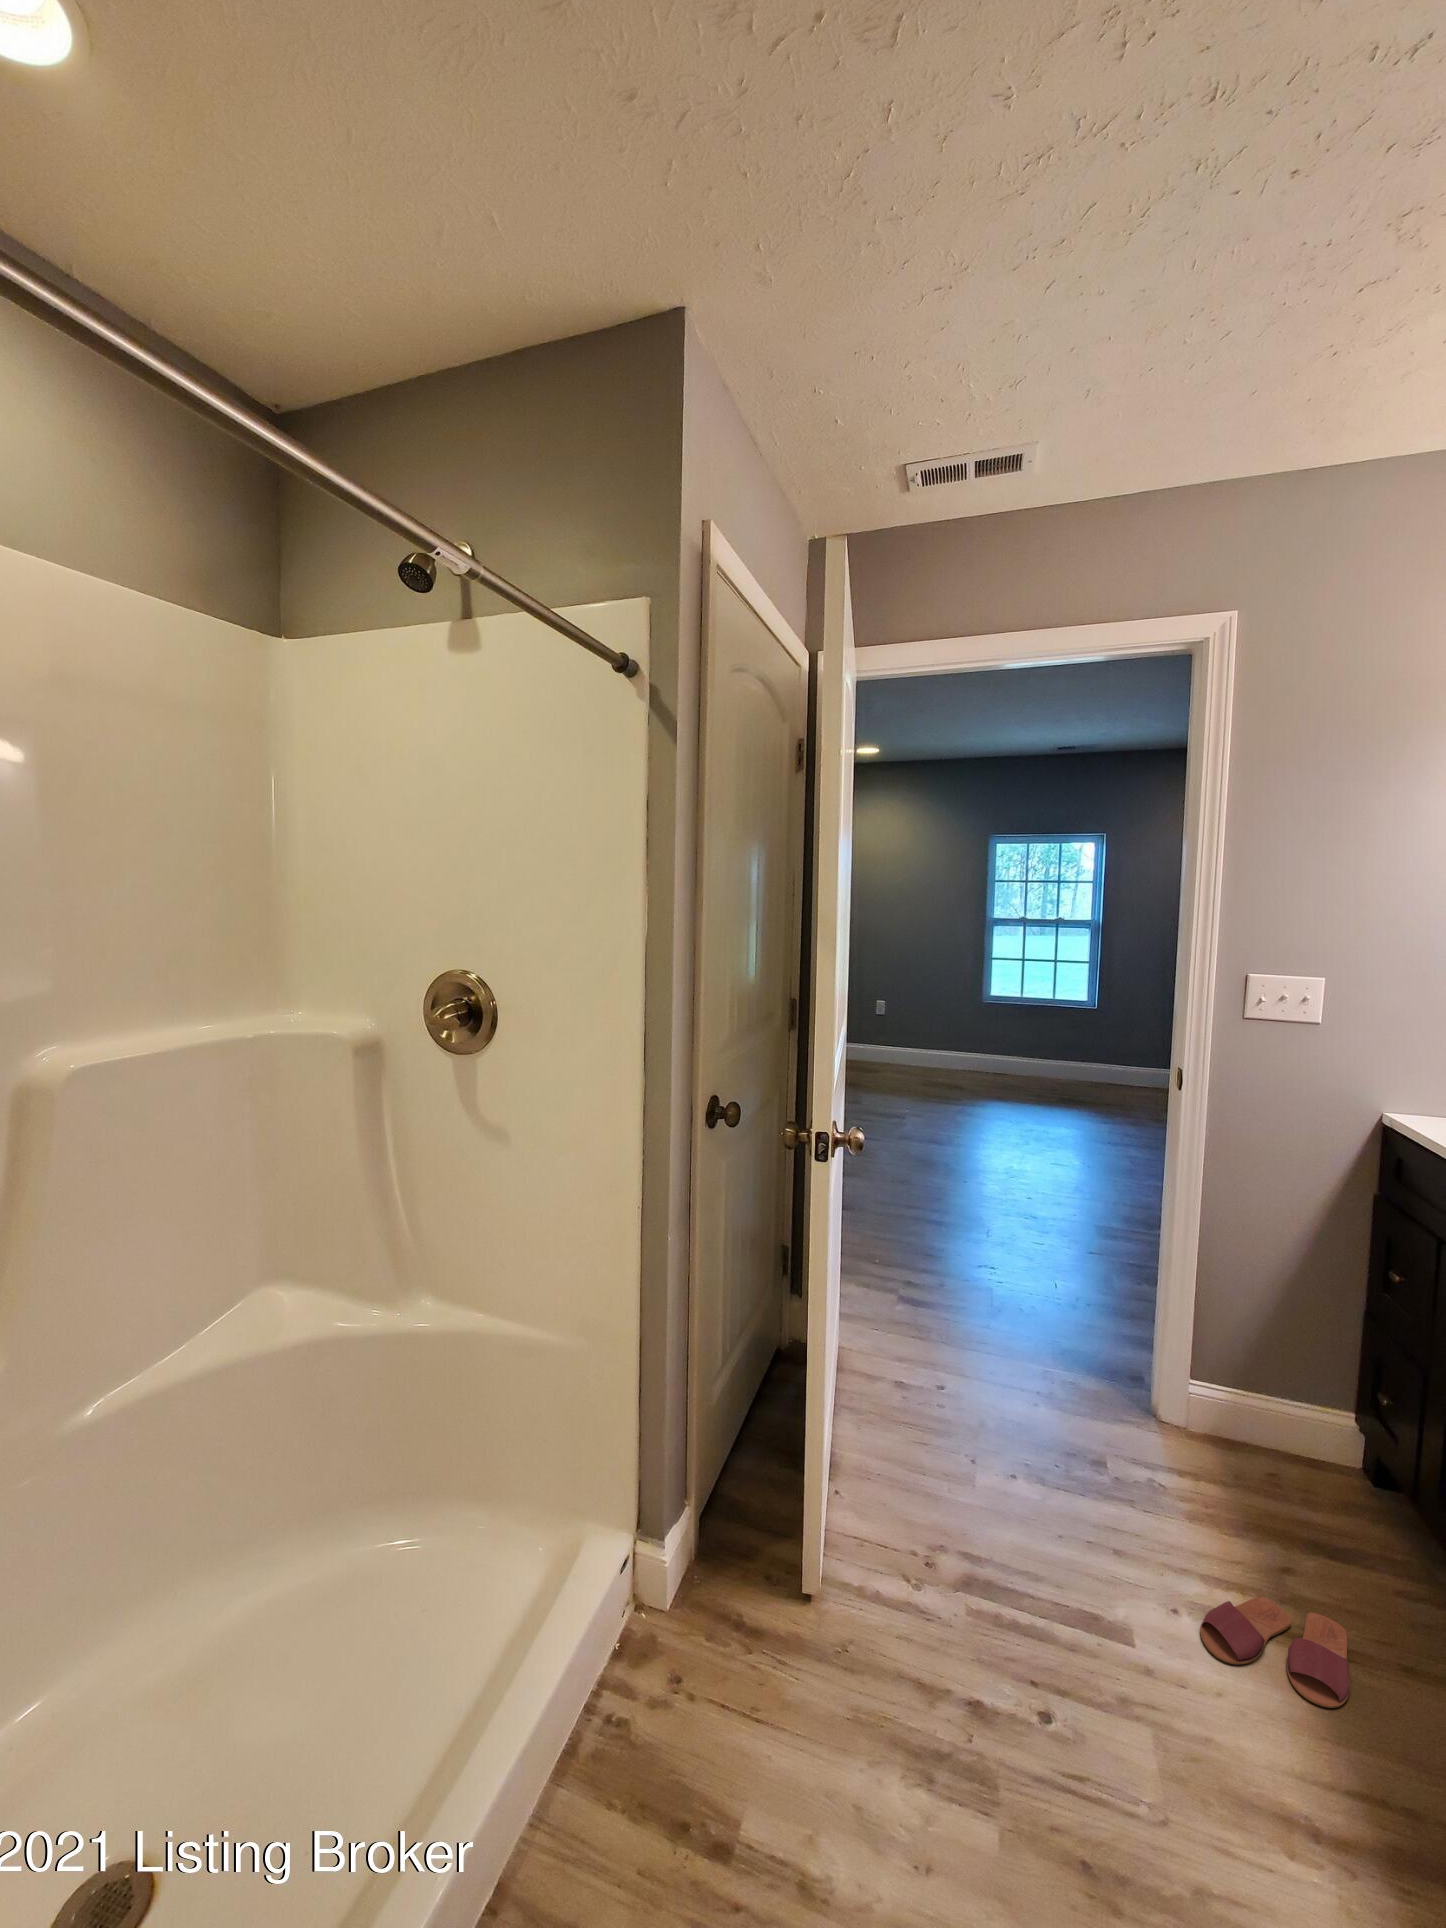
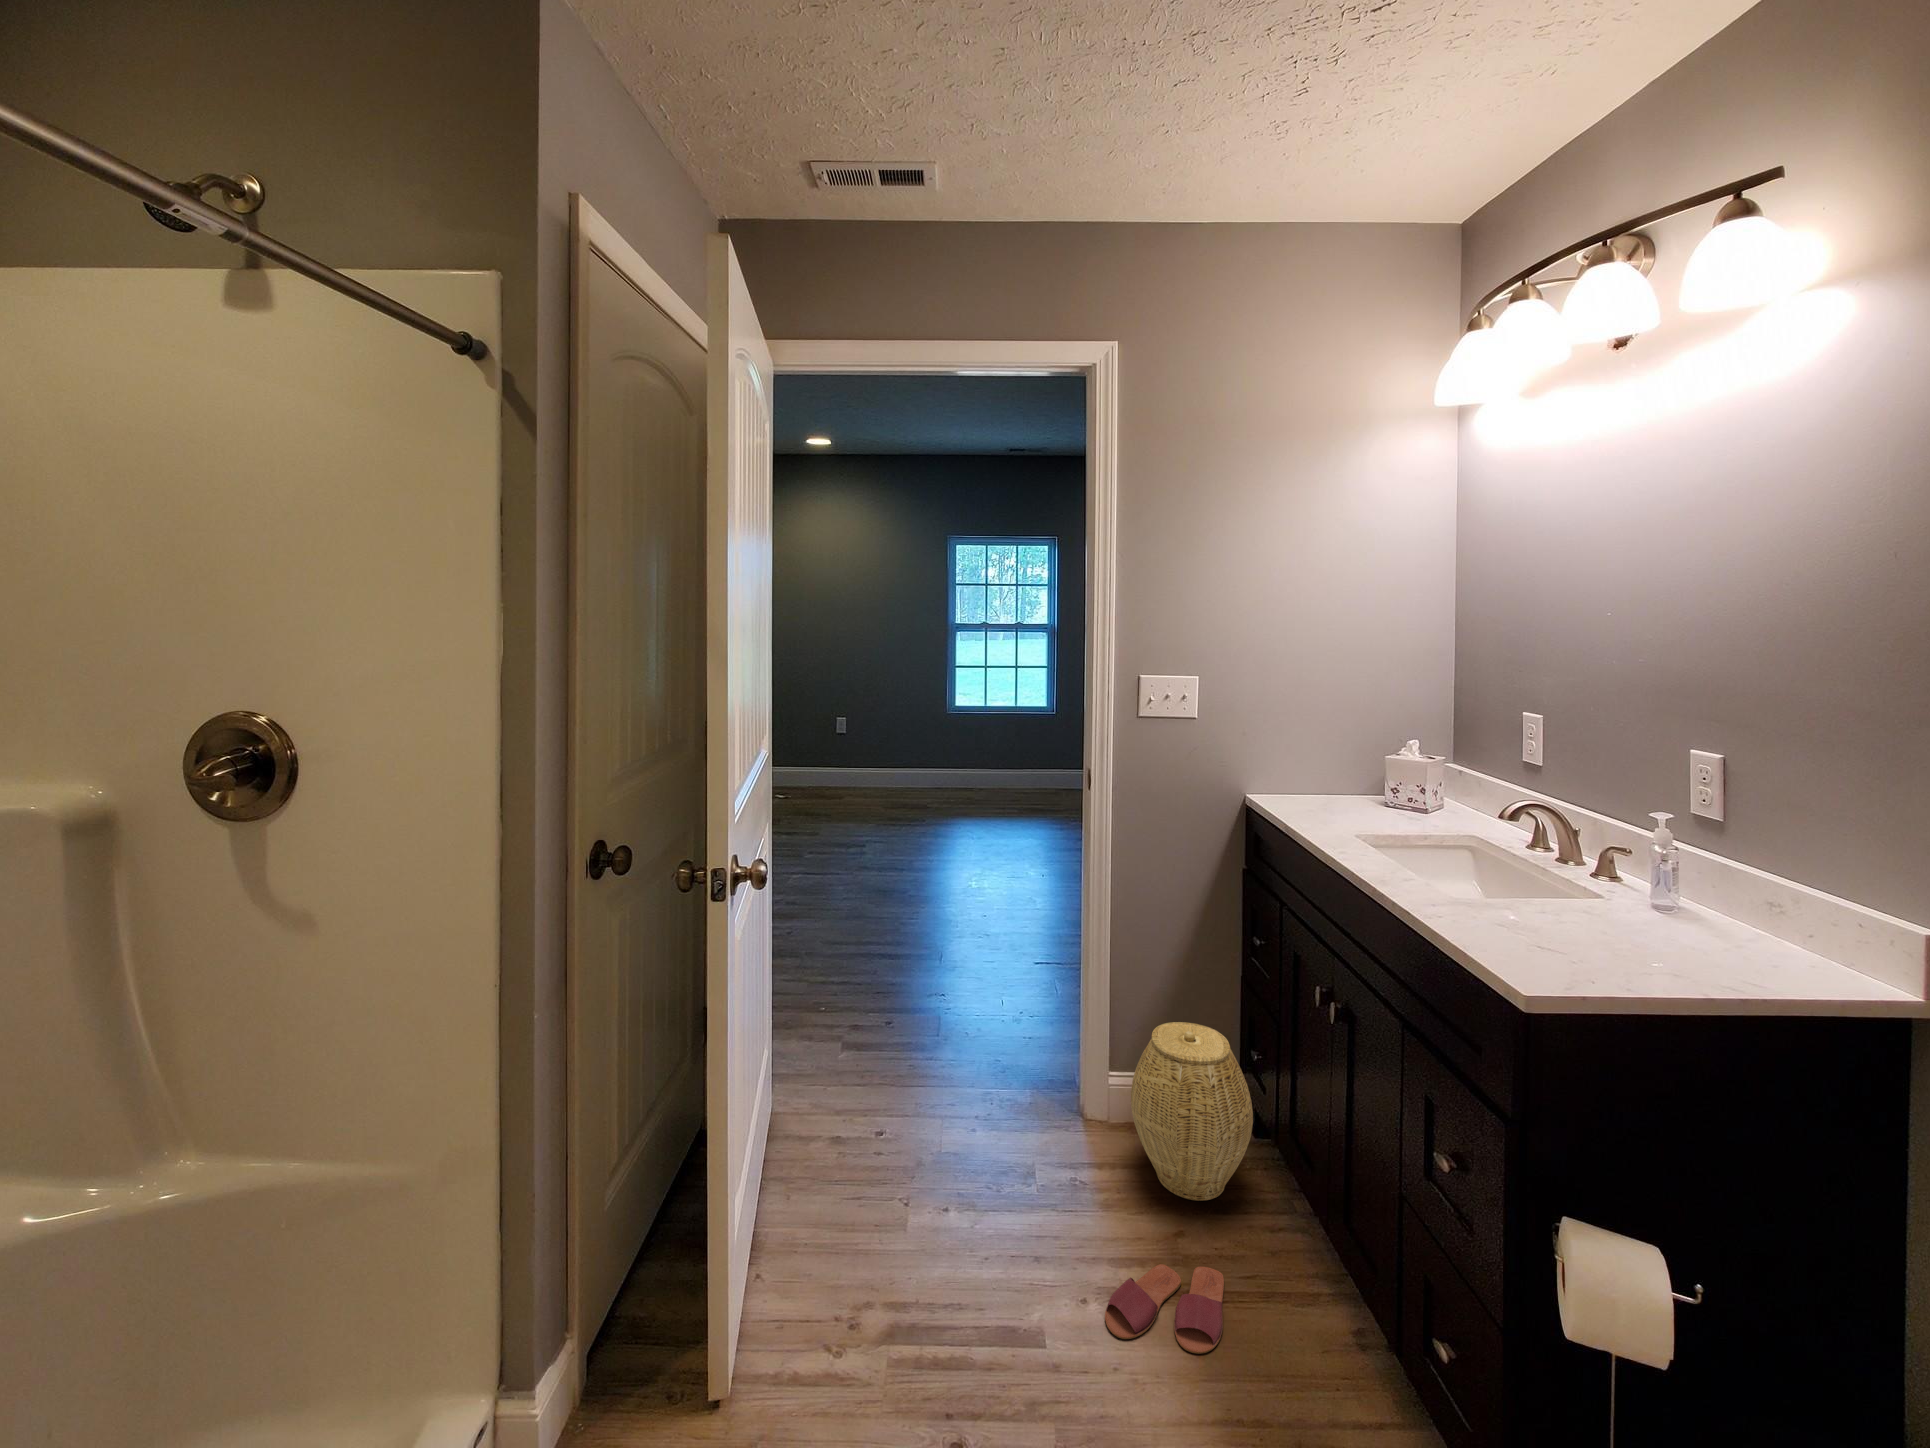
woven basket: none [1221,1349,1382,1544] -> present [1131,1022,1253,1201]

